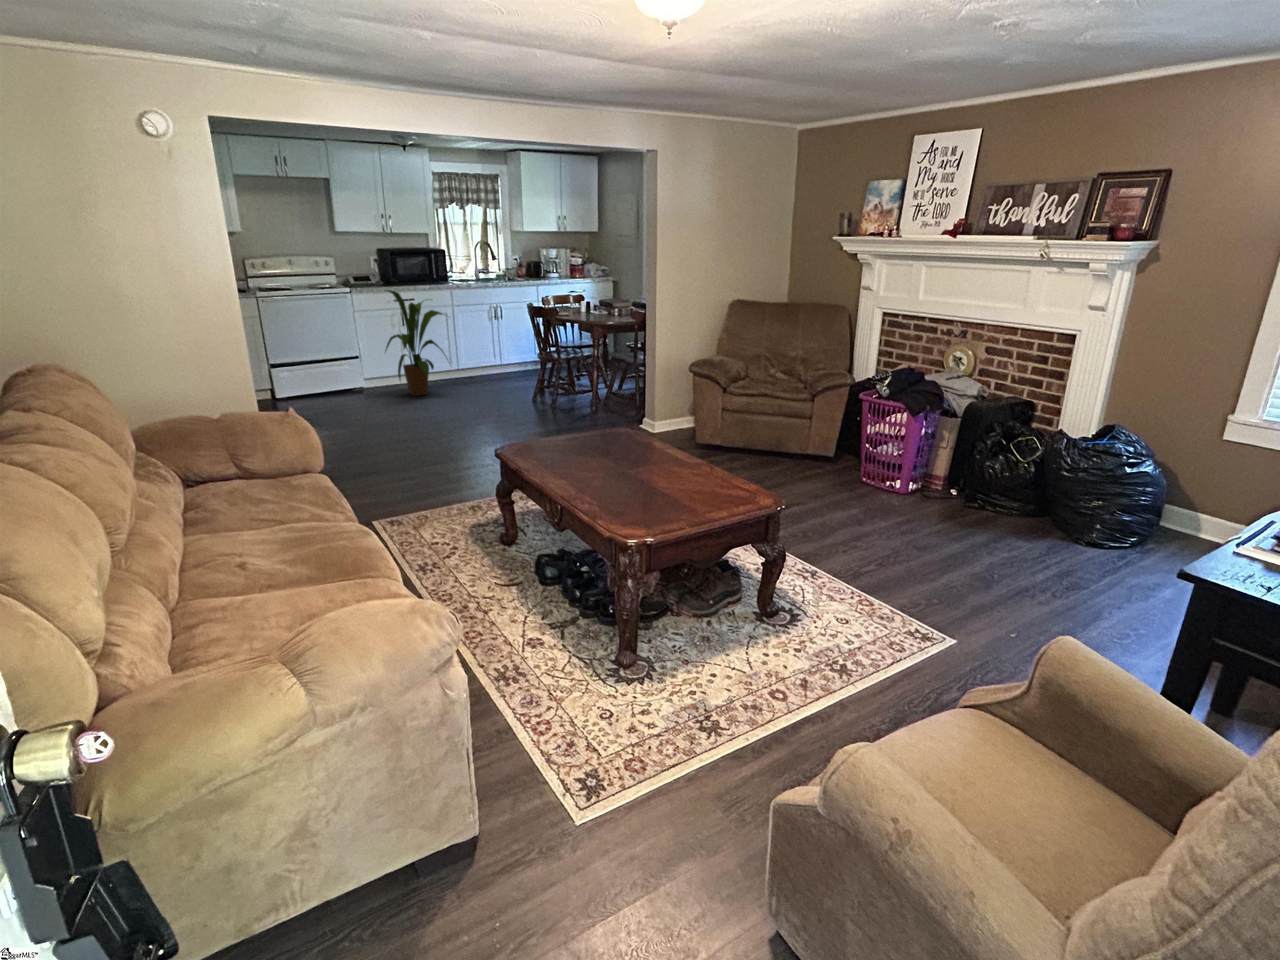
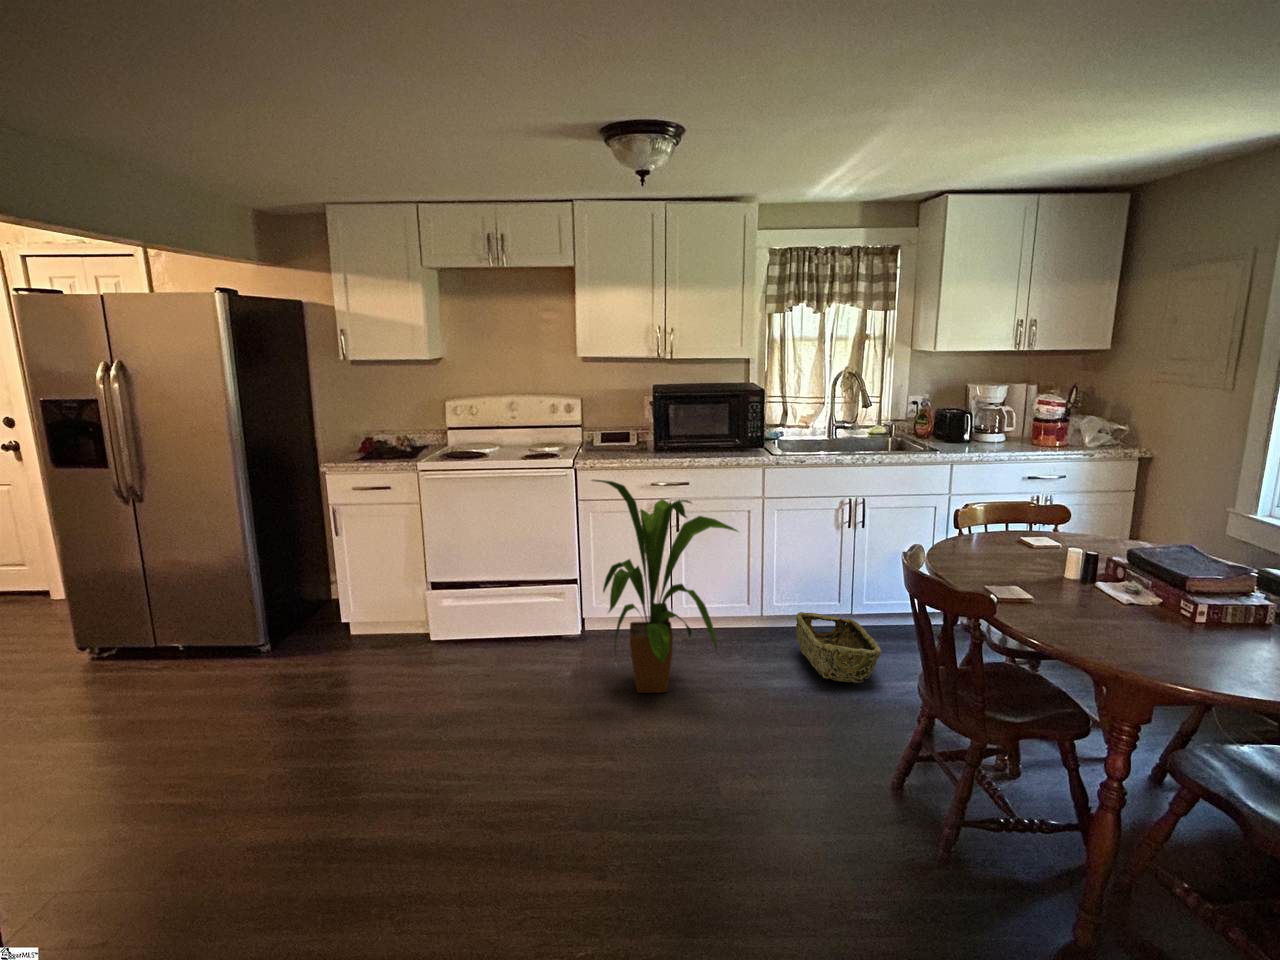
woven basket: none [478,359,519,384] -> present [796,612,881,683]

